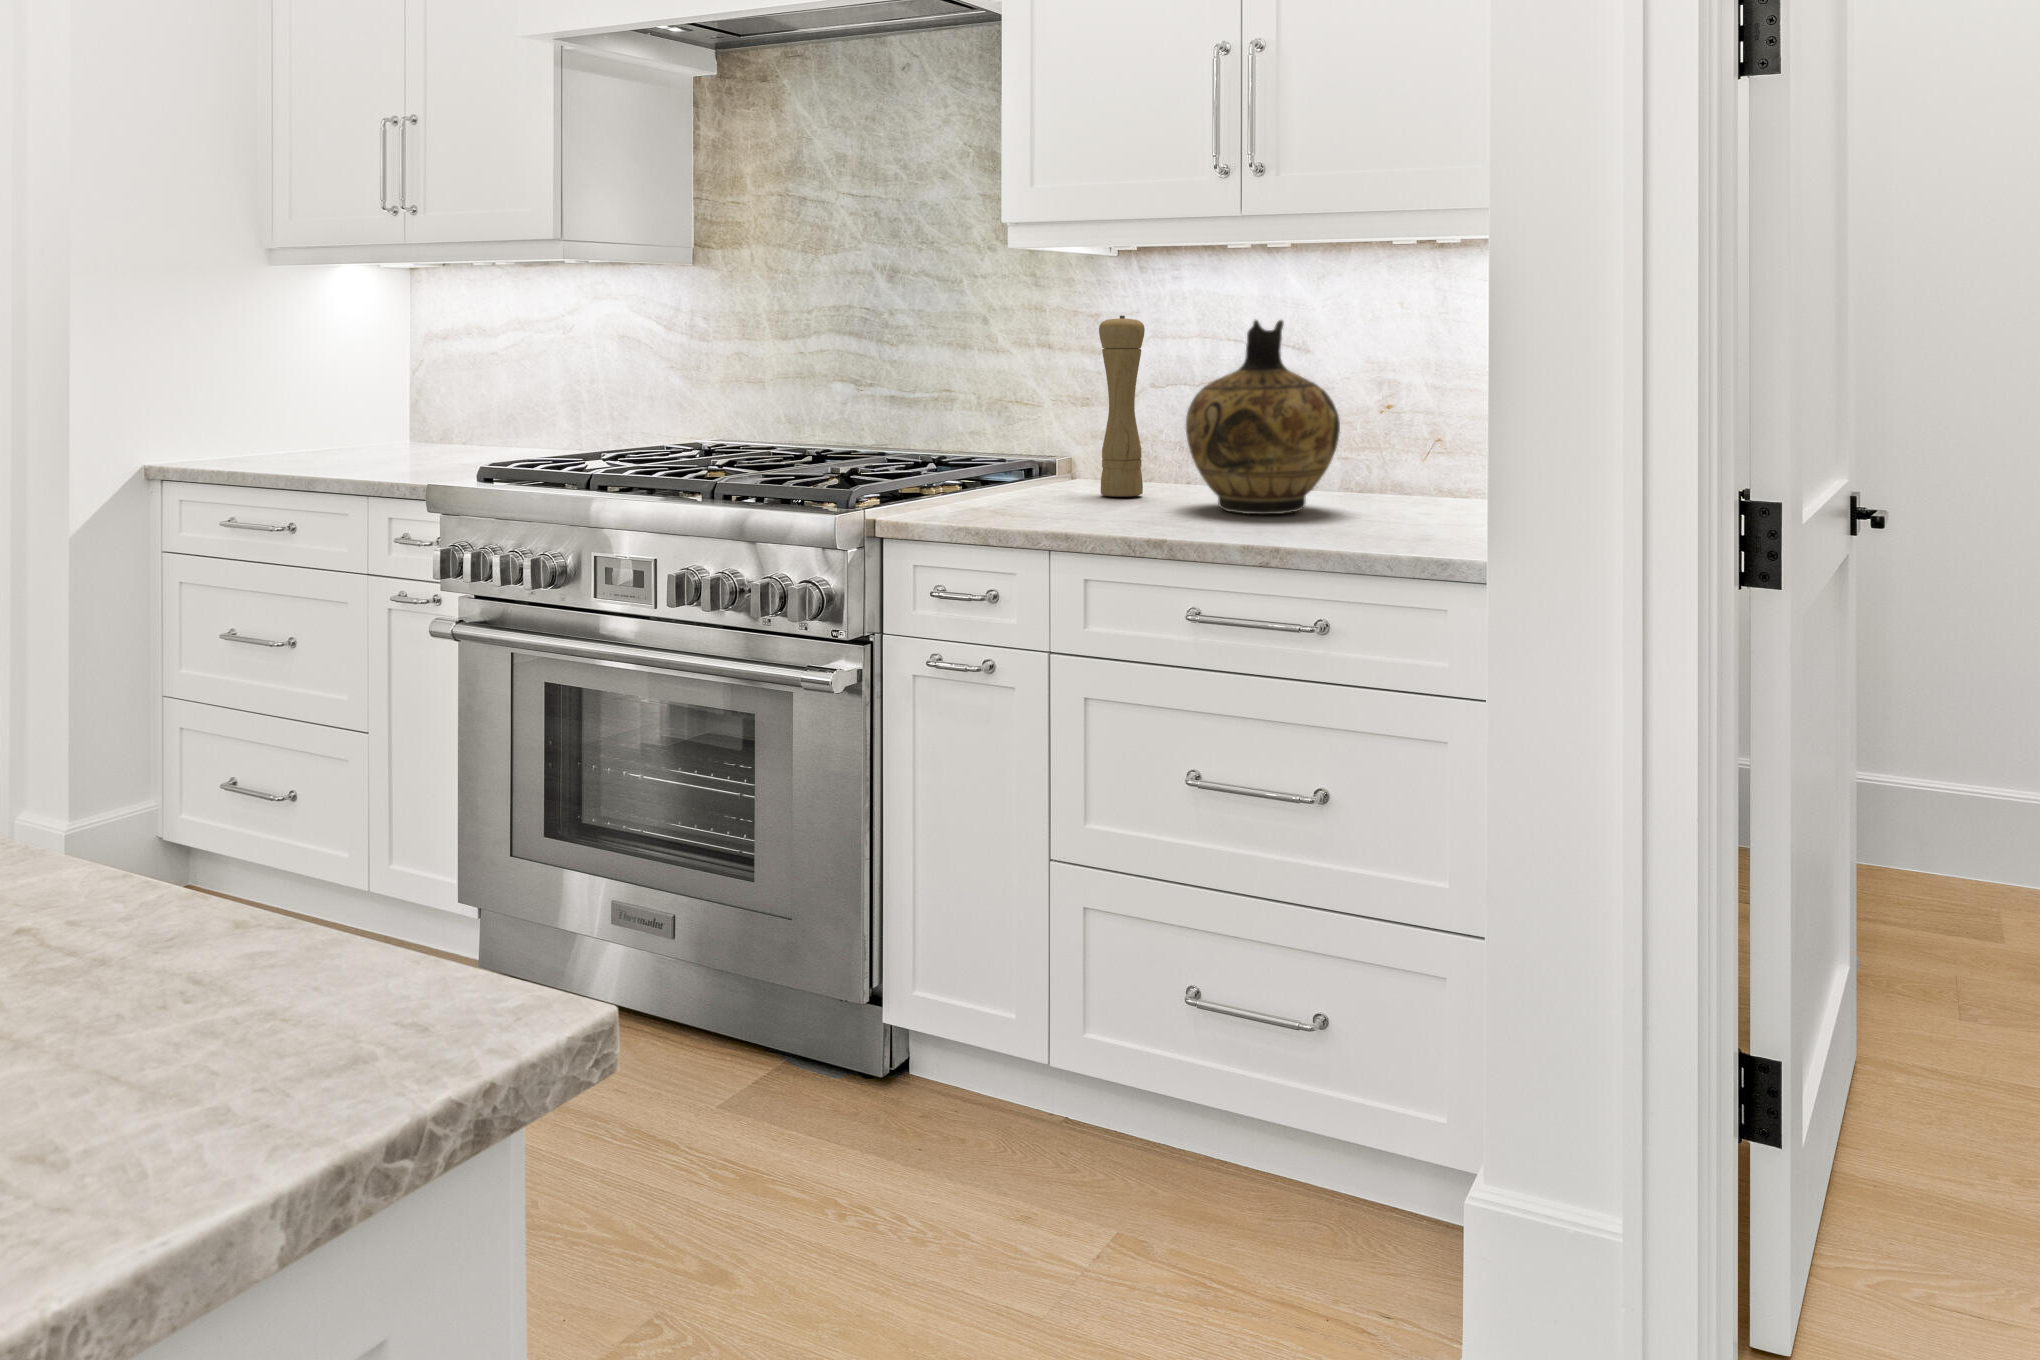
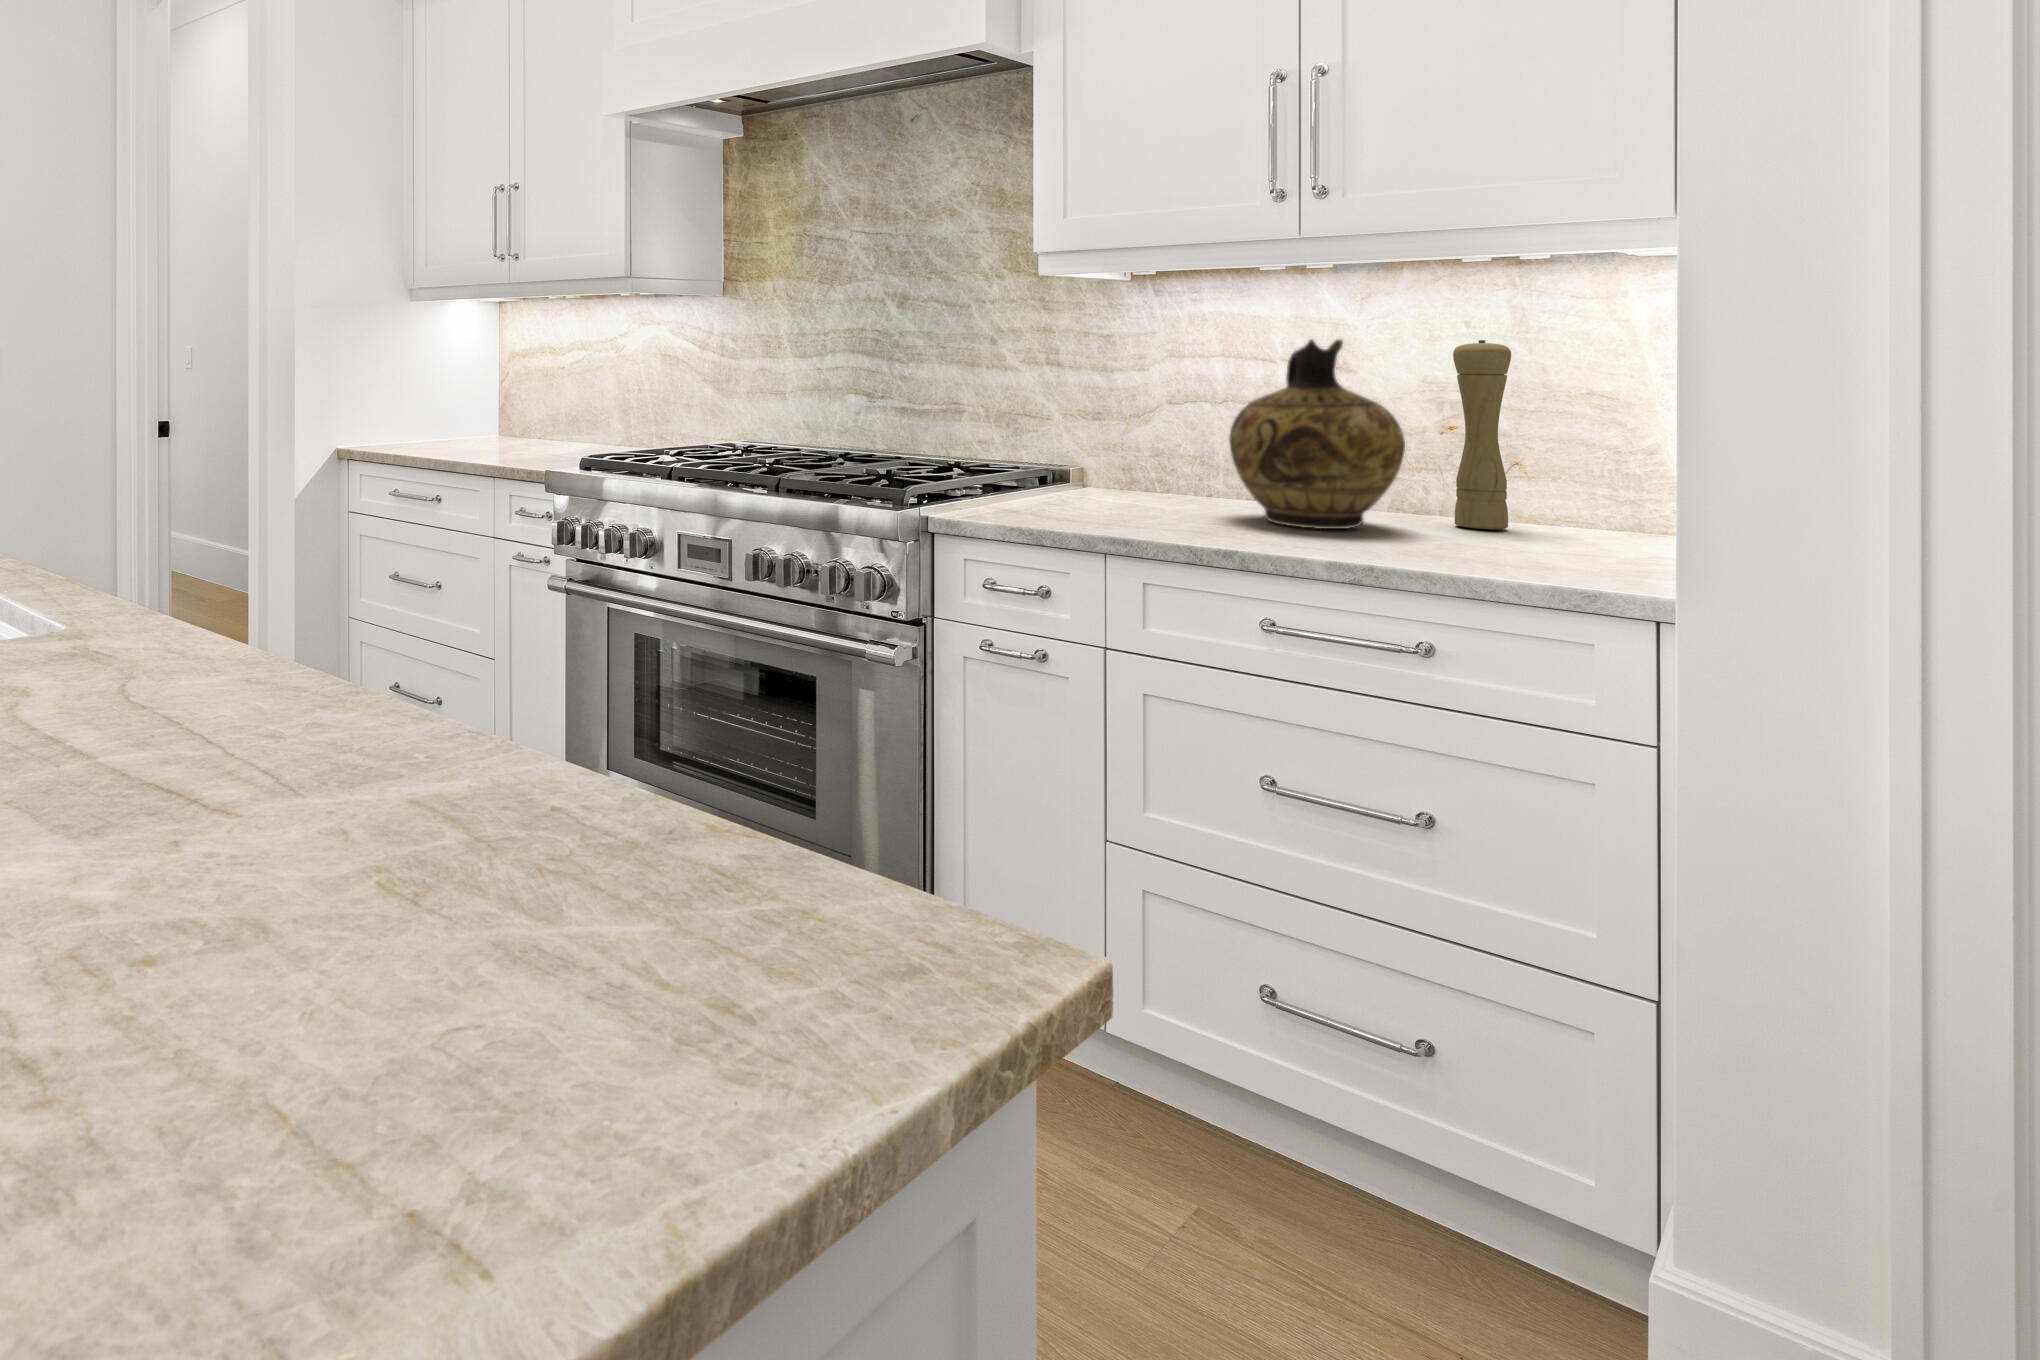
pepper mill: present [1099,316,1145,497] -> present [1453,340,1511,529]

